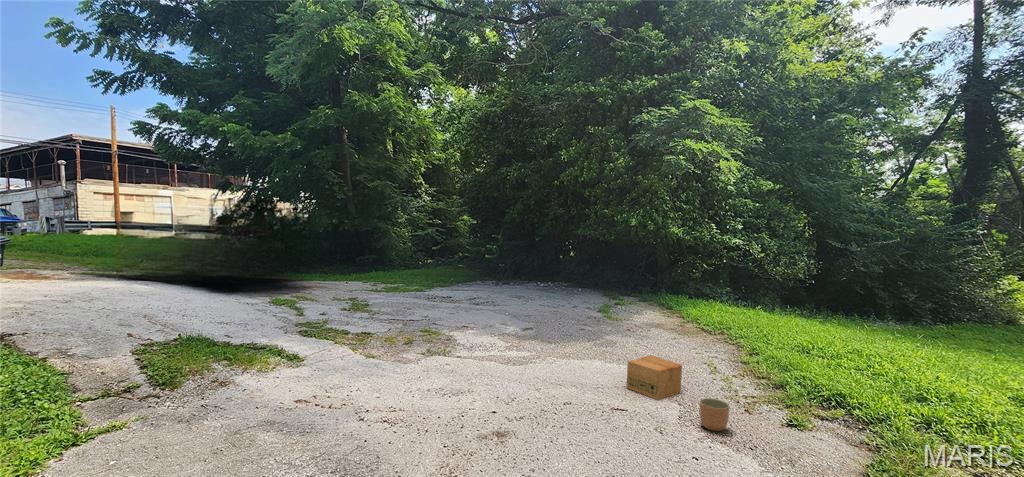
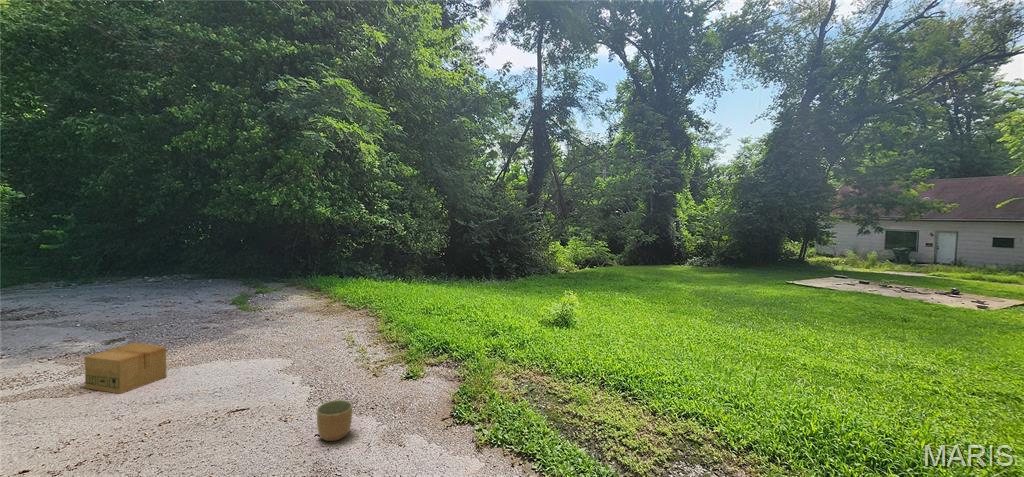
cardboard box: present [626,355,682,400] -> present [84,342,166,394]

